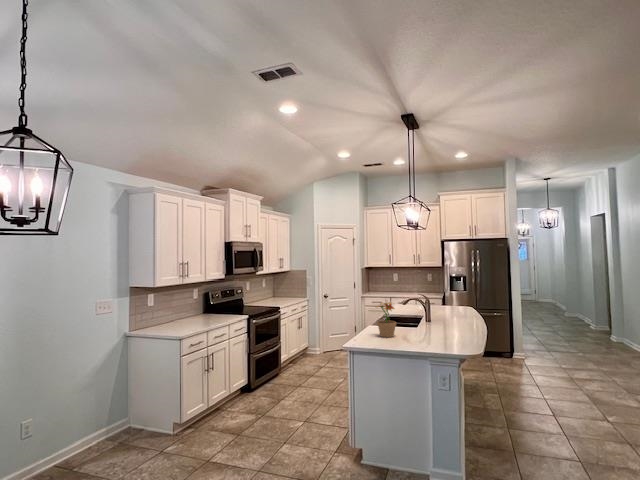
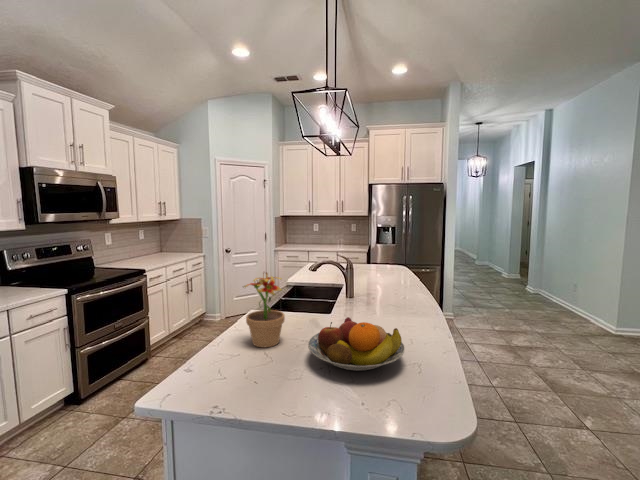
fruit bowl: none [411,323,458,344] -> present [308,317,405,371]

